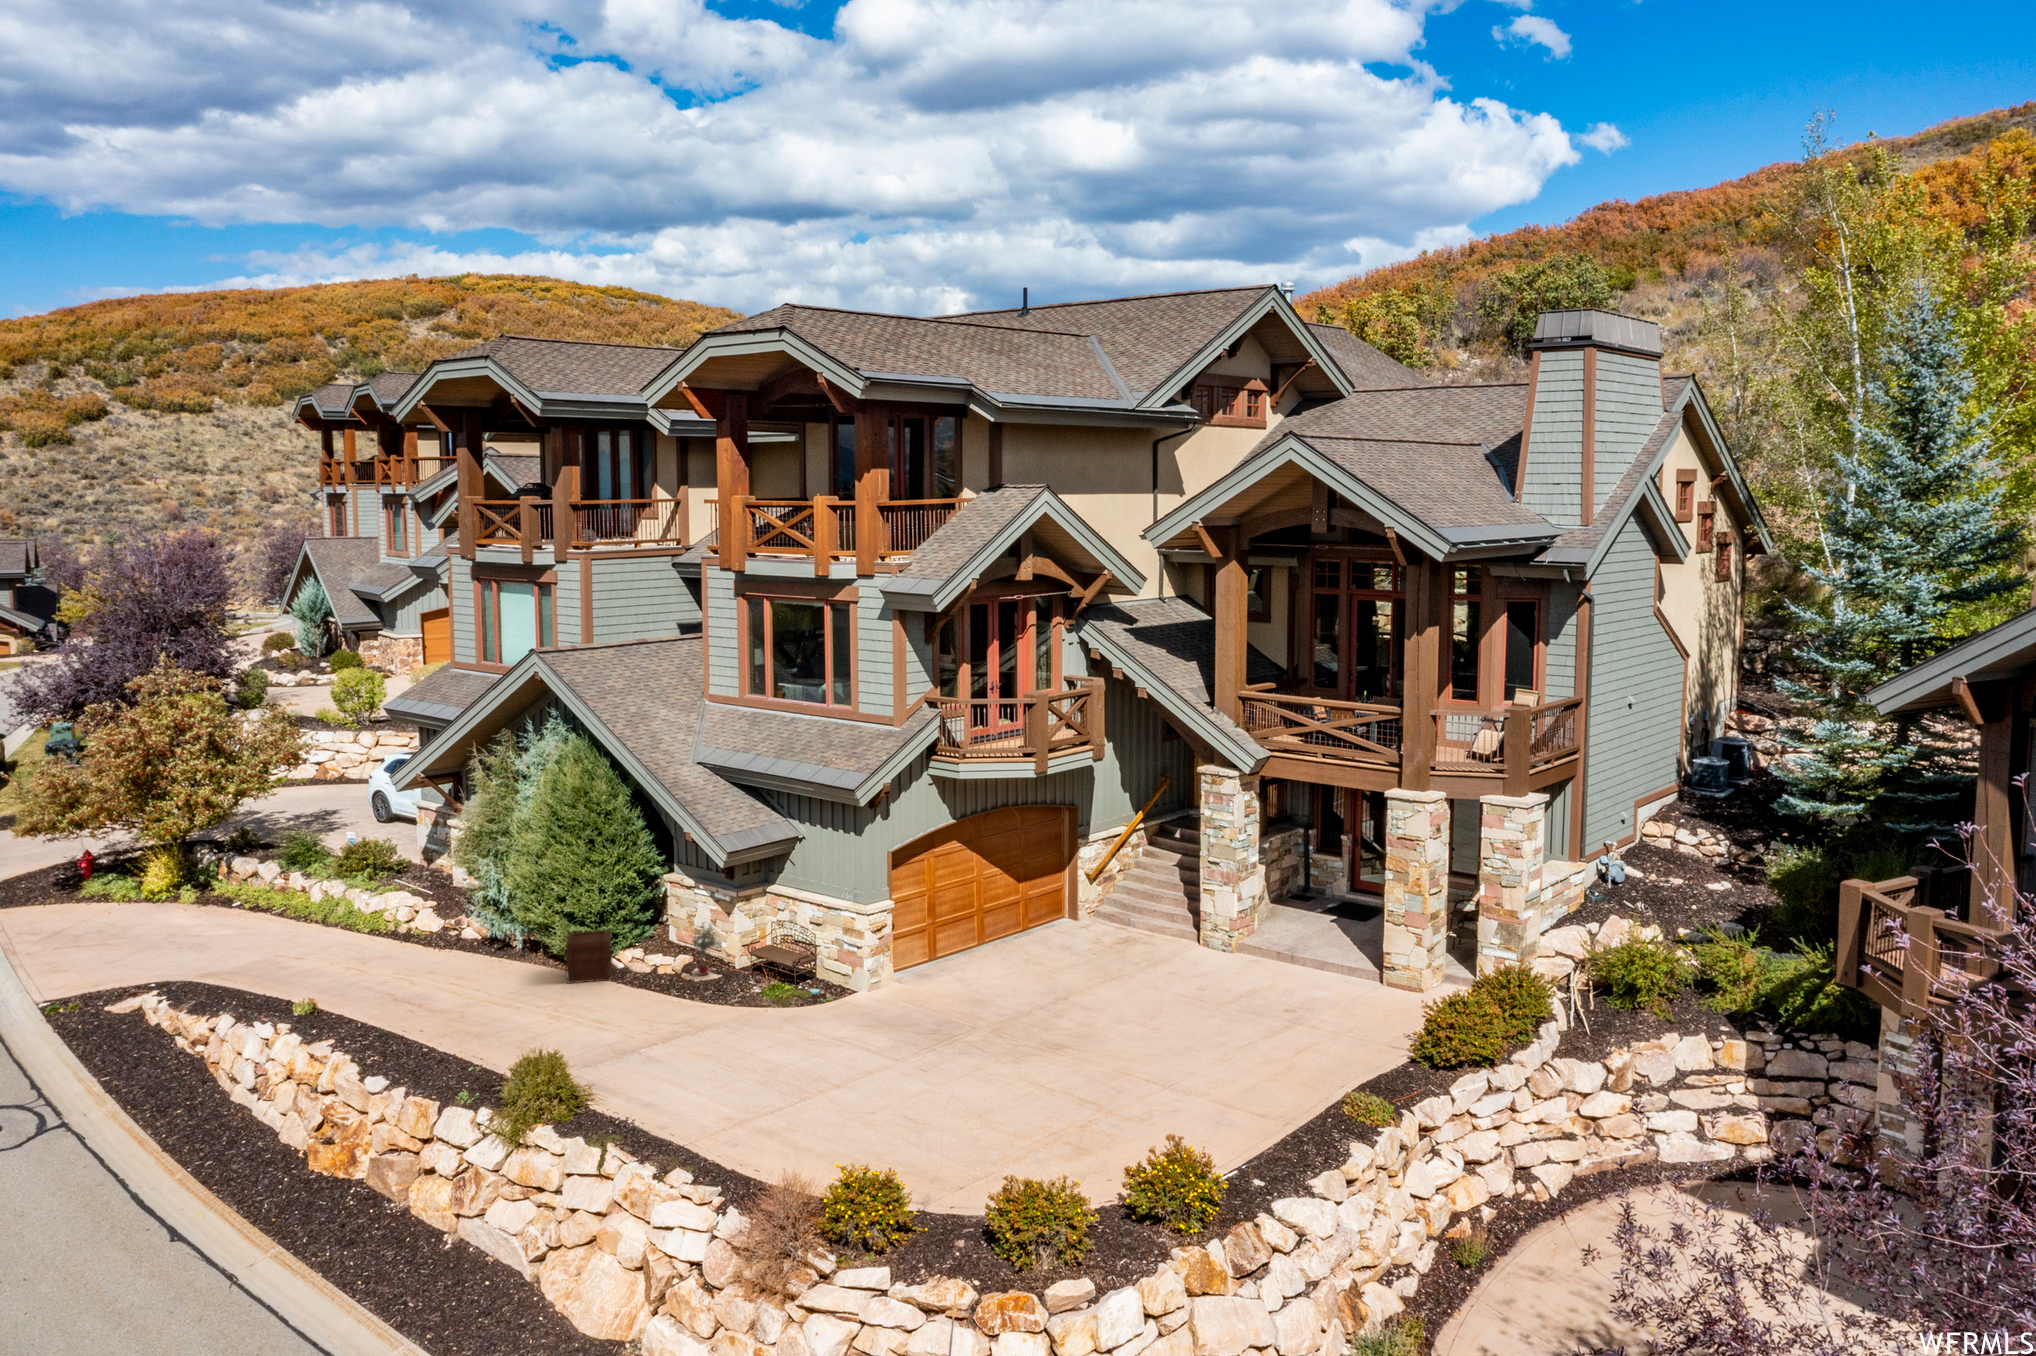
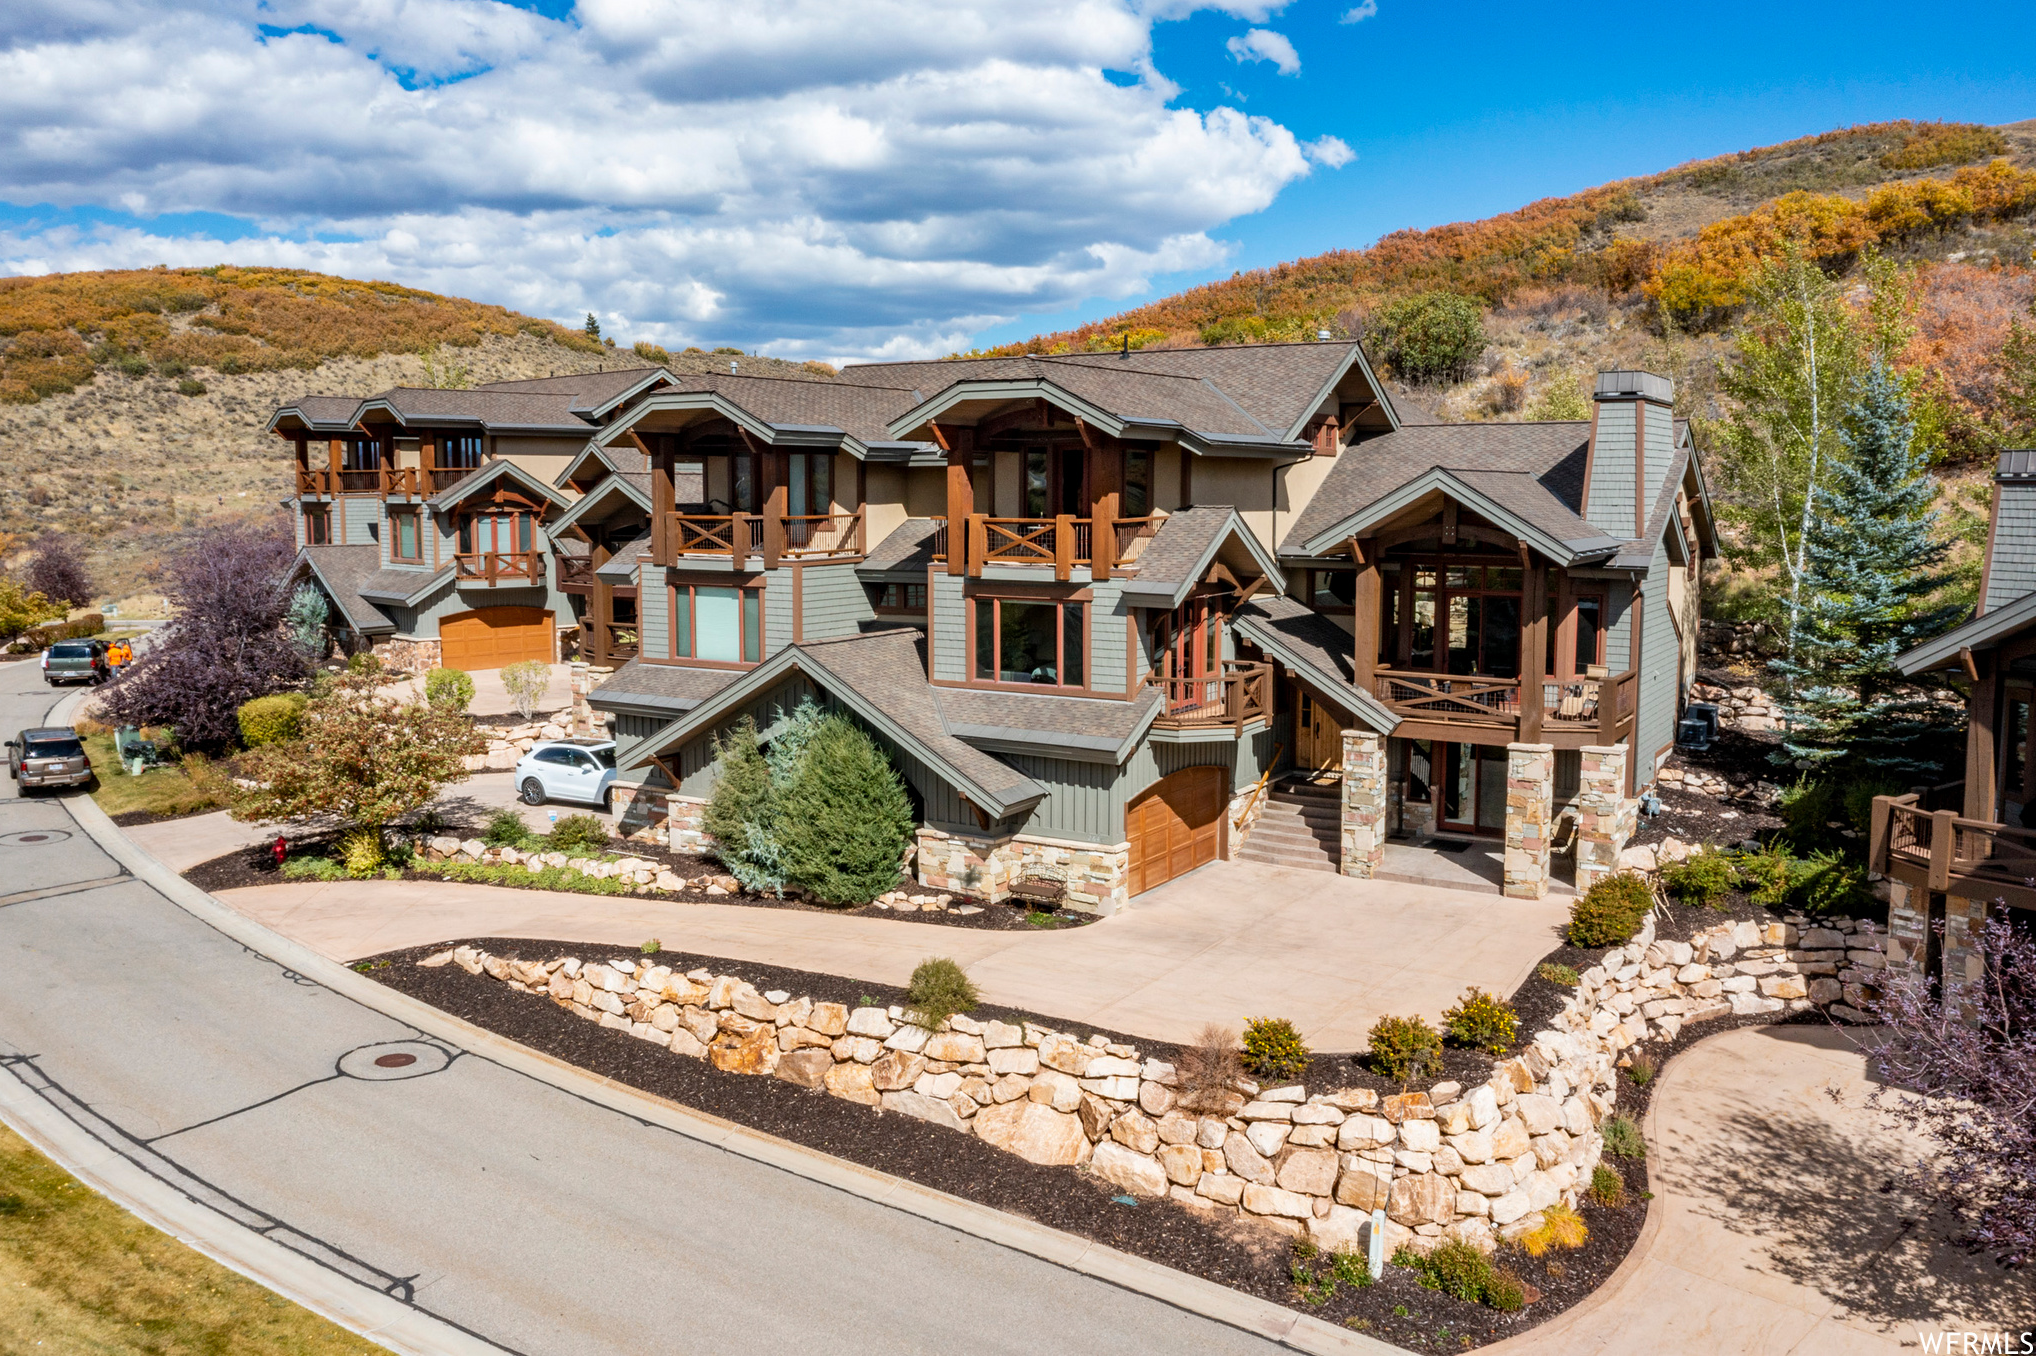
wooden crate: present [565,929,612,983] -> none [857,870,898,914]

